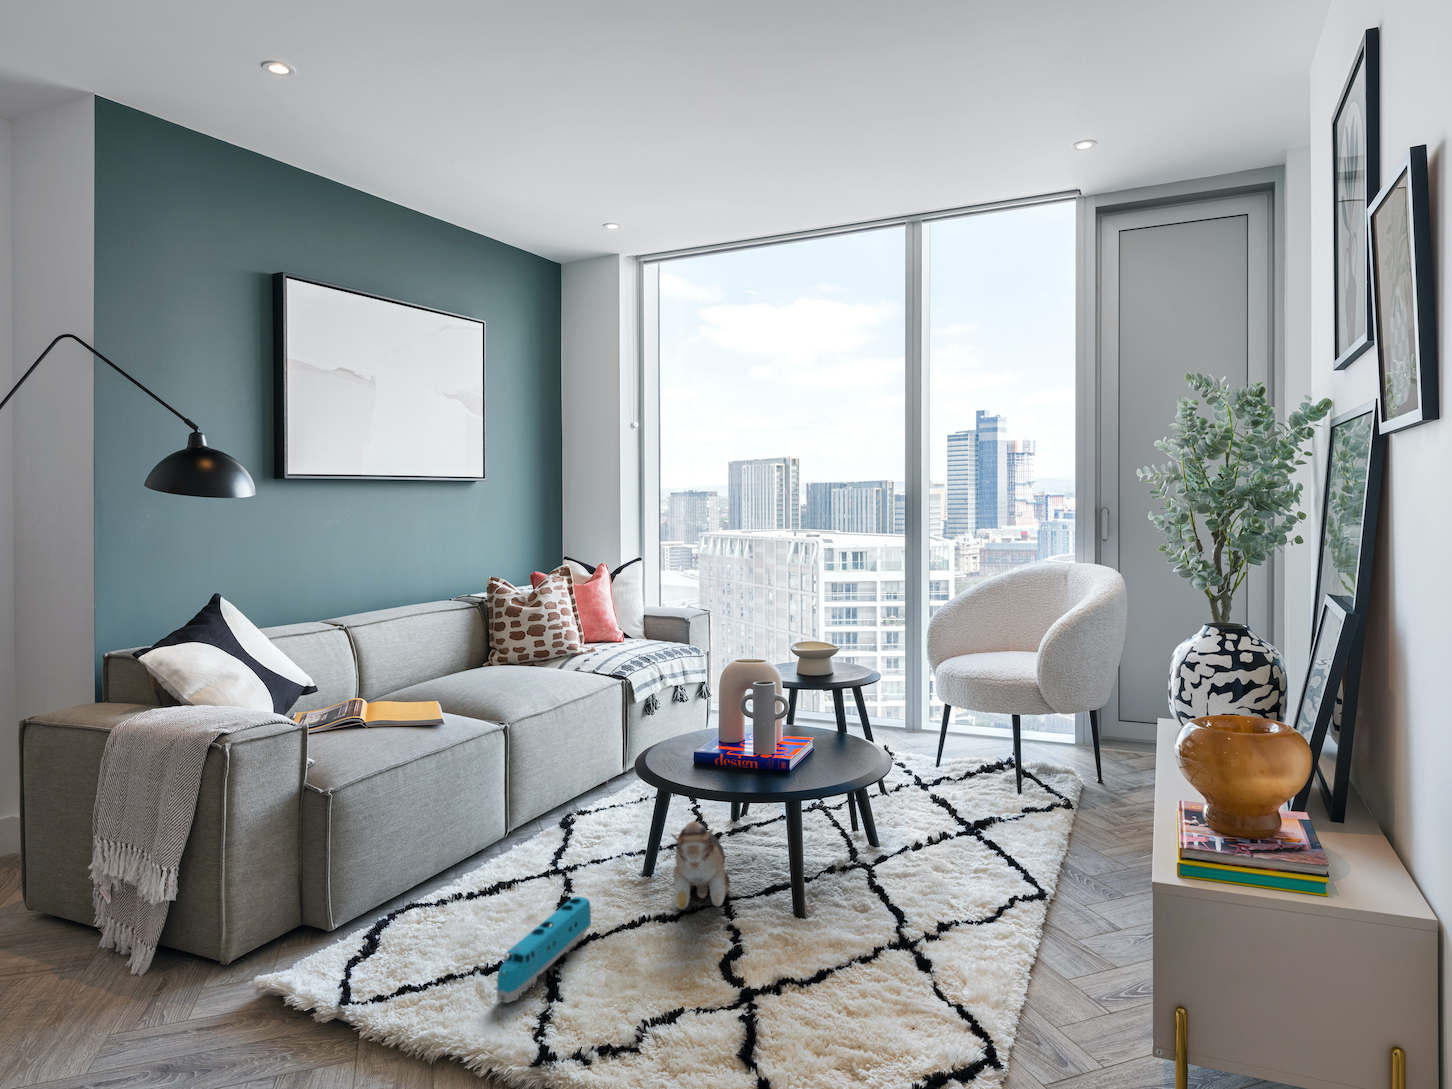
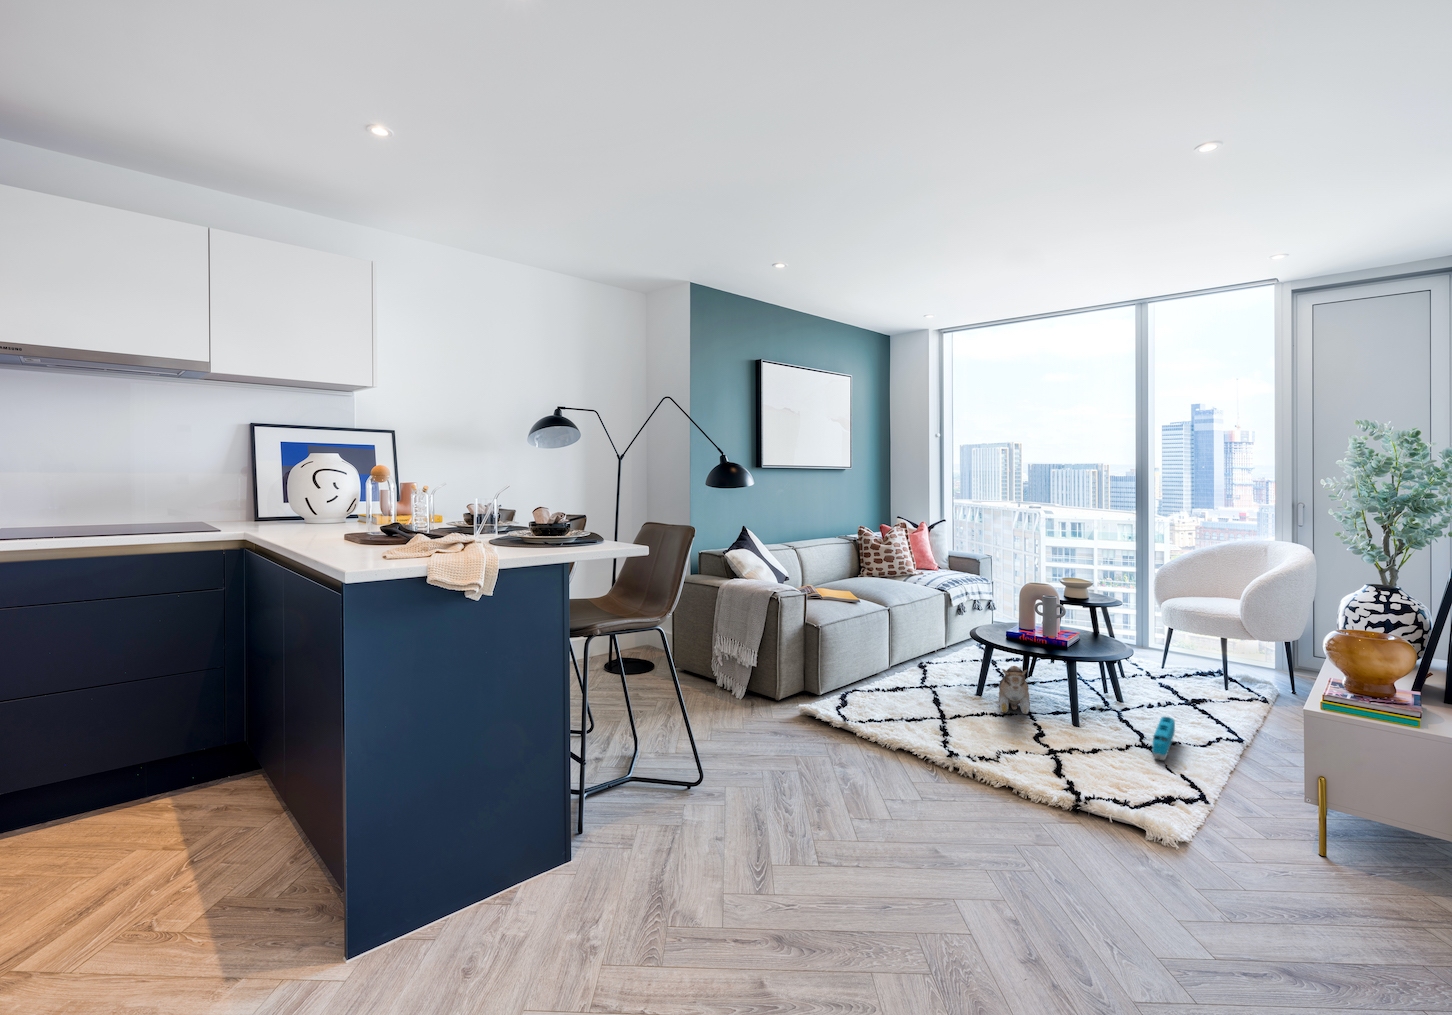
toy train: present [497,897,591,1002] -> present [1152,717,1175,760]

